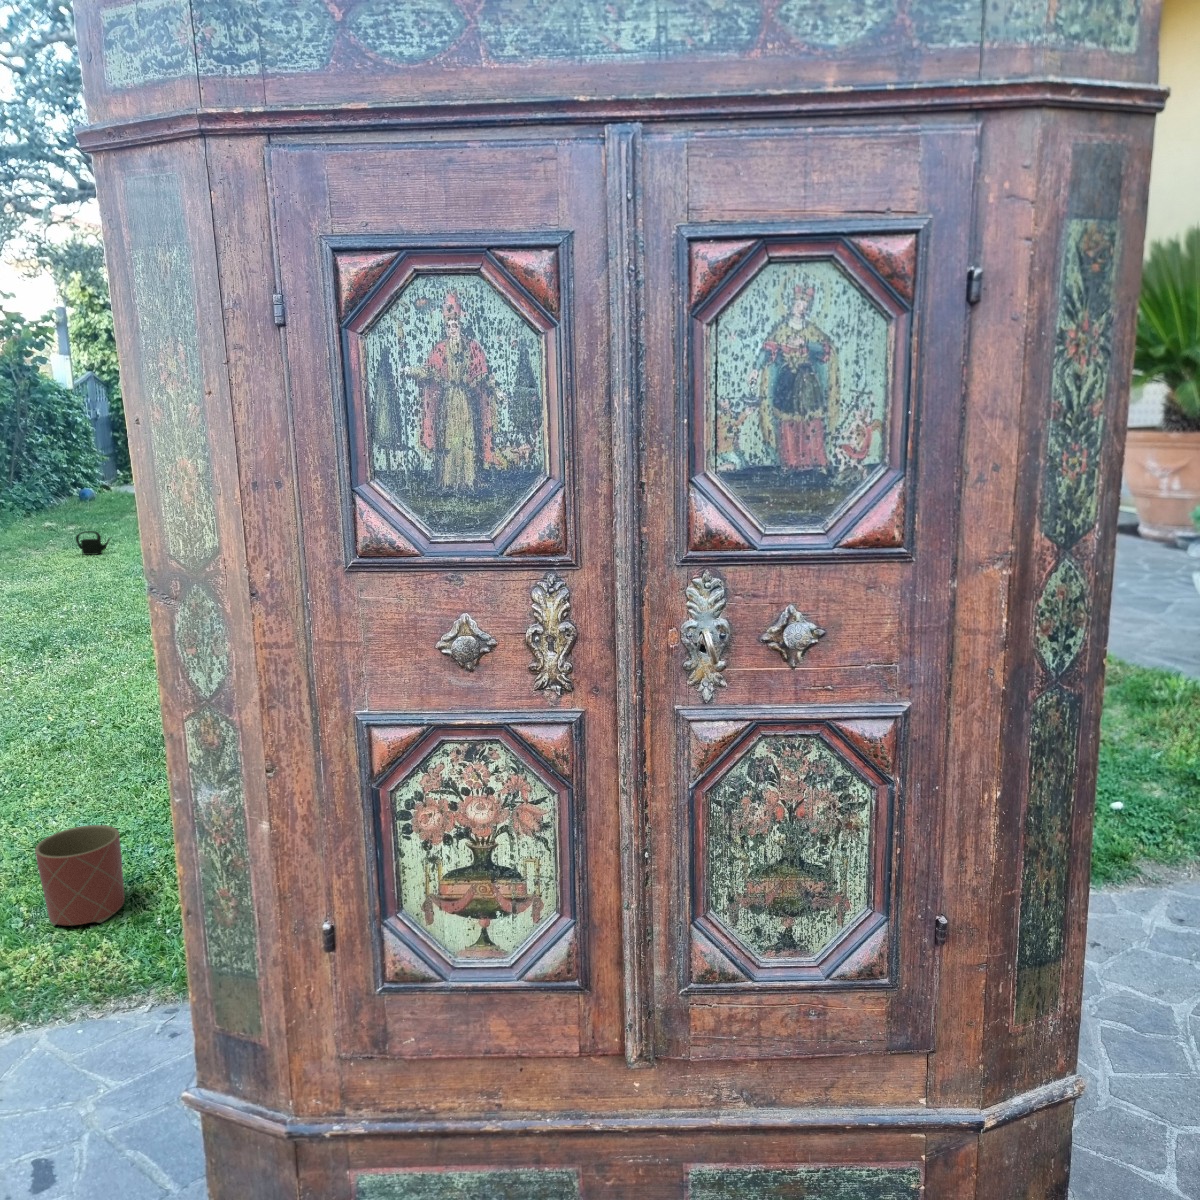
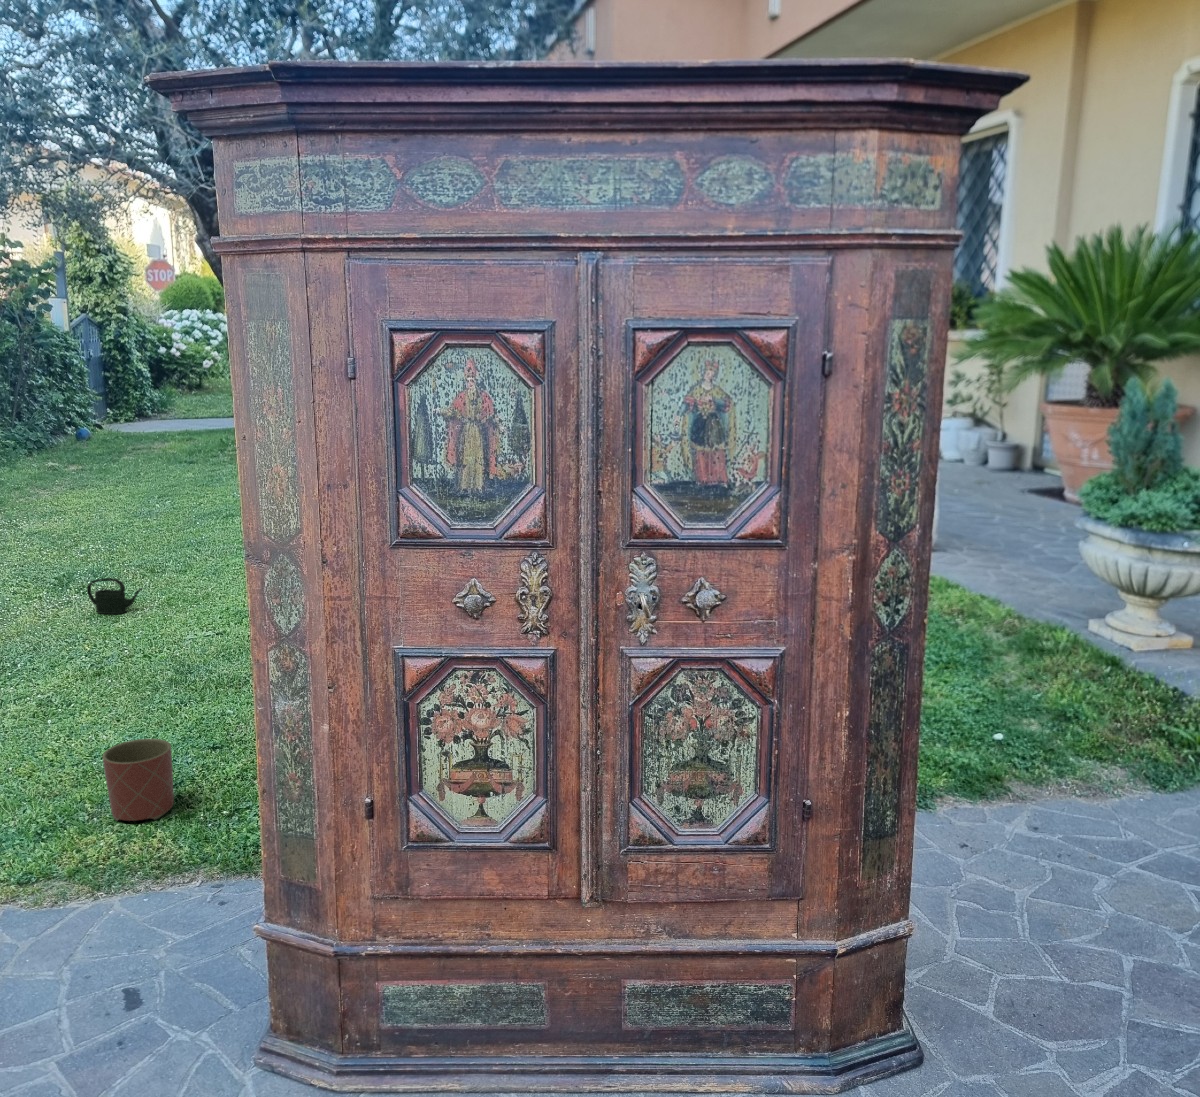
watering can: present [76,531,112,555] -> present [87,578,143,614]

